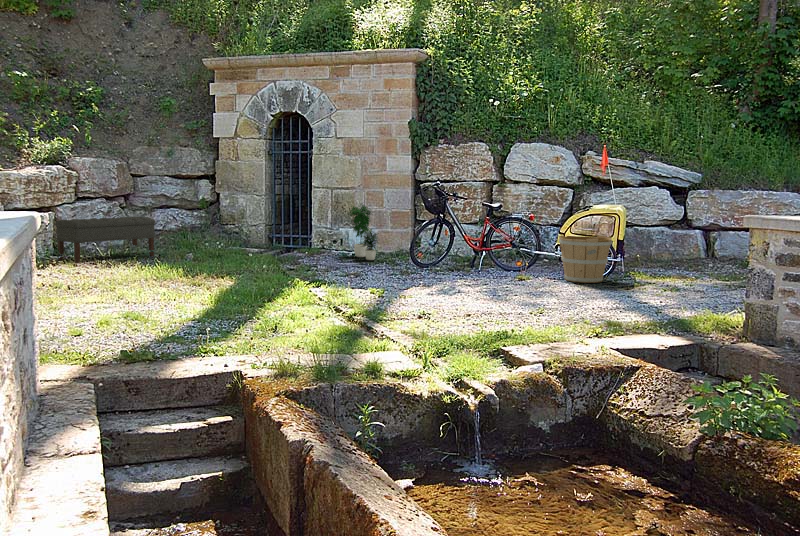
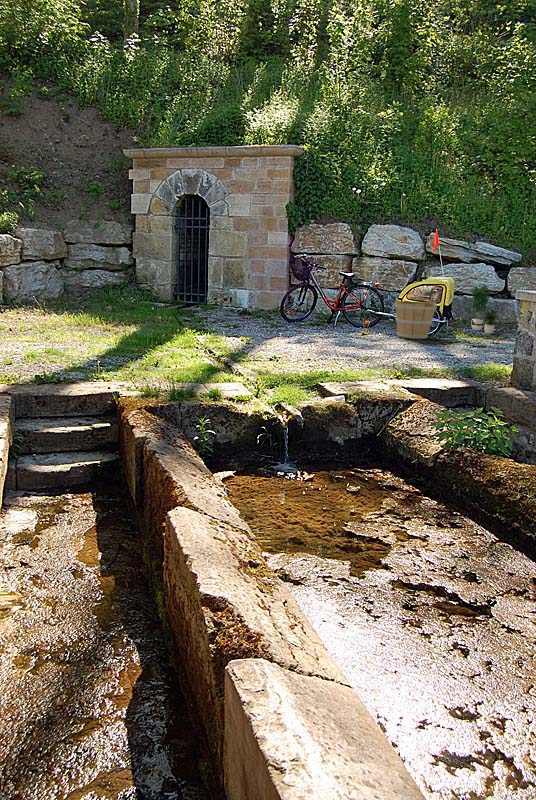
potted plant: present [350,205,379,260] -> present [472,286,498,334]
bench: present [55,217,155,263] -> none [7,276,85,310]

